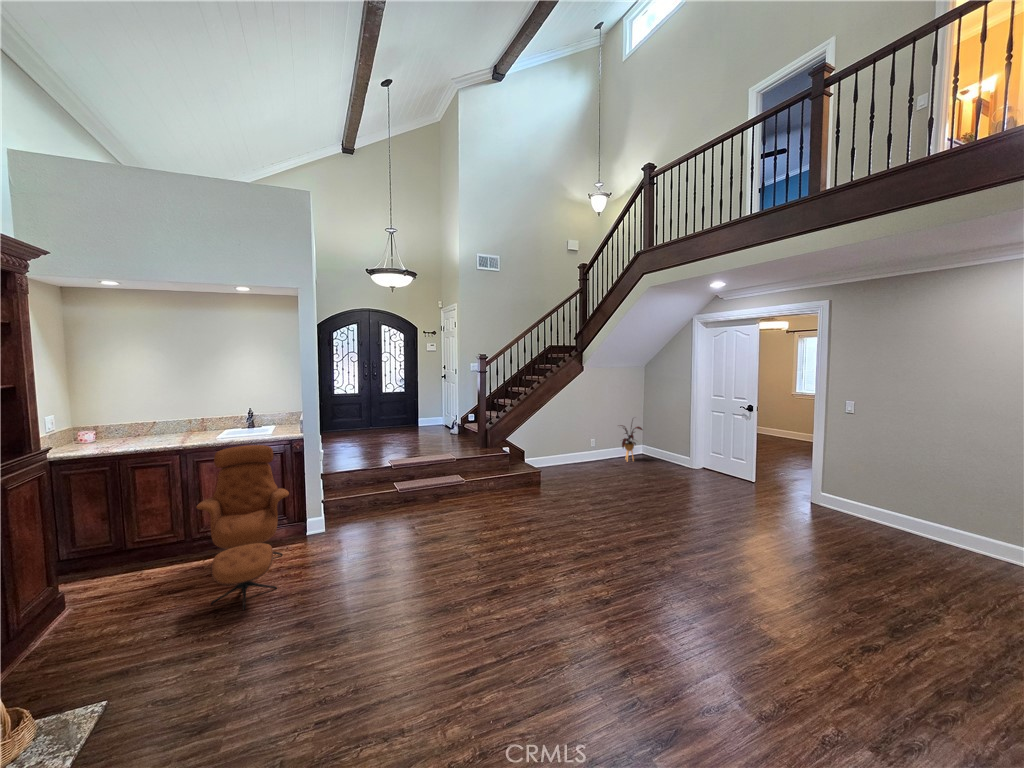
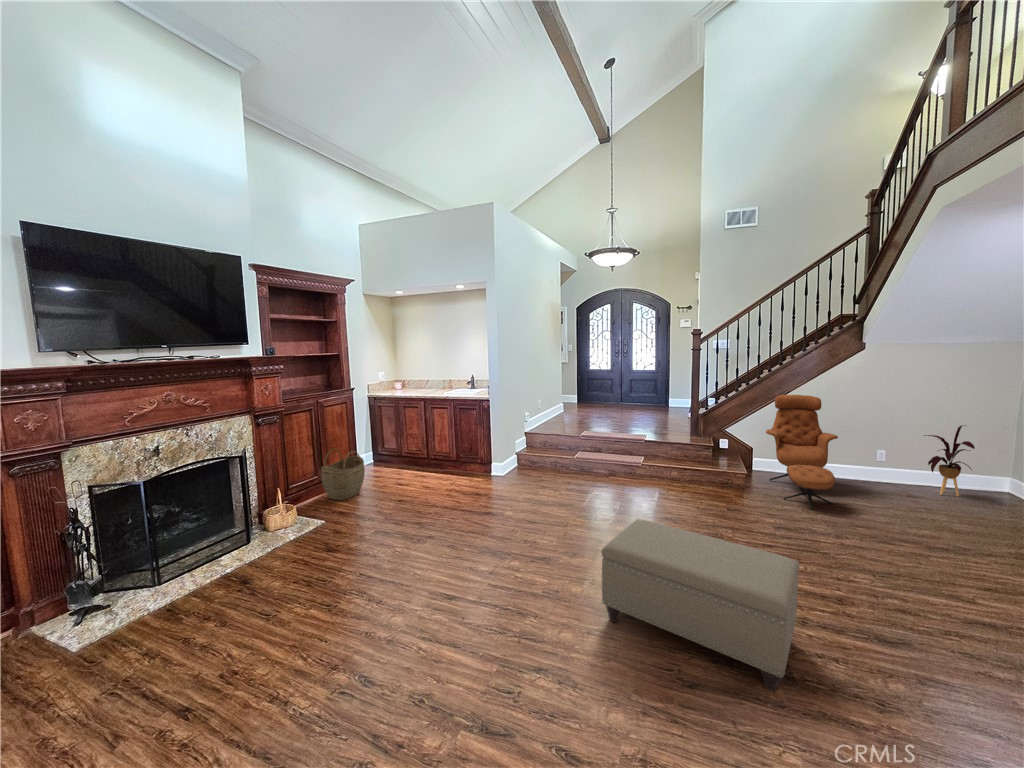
lounge chair: present [196,445,289,611] -> present [766,395,838,510]
ottoman: none [579,515,728,612] -> present [601,519,800,691]
woven basket: none [25,559,121,664] -> present [321,449,365,501]

